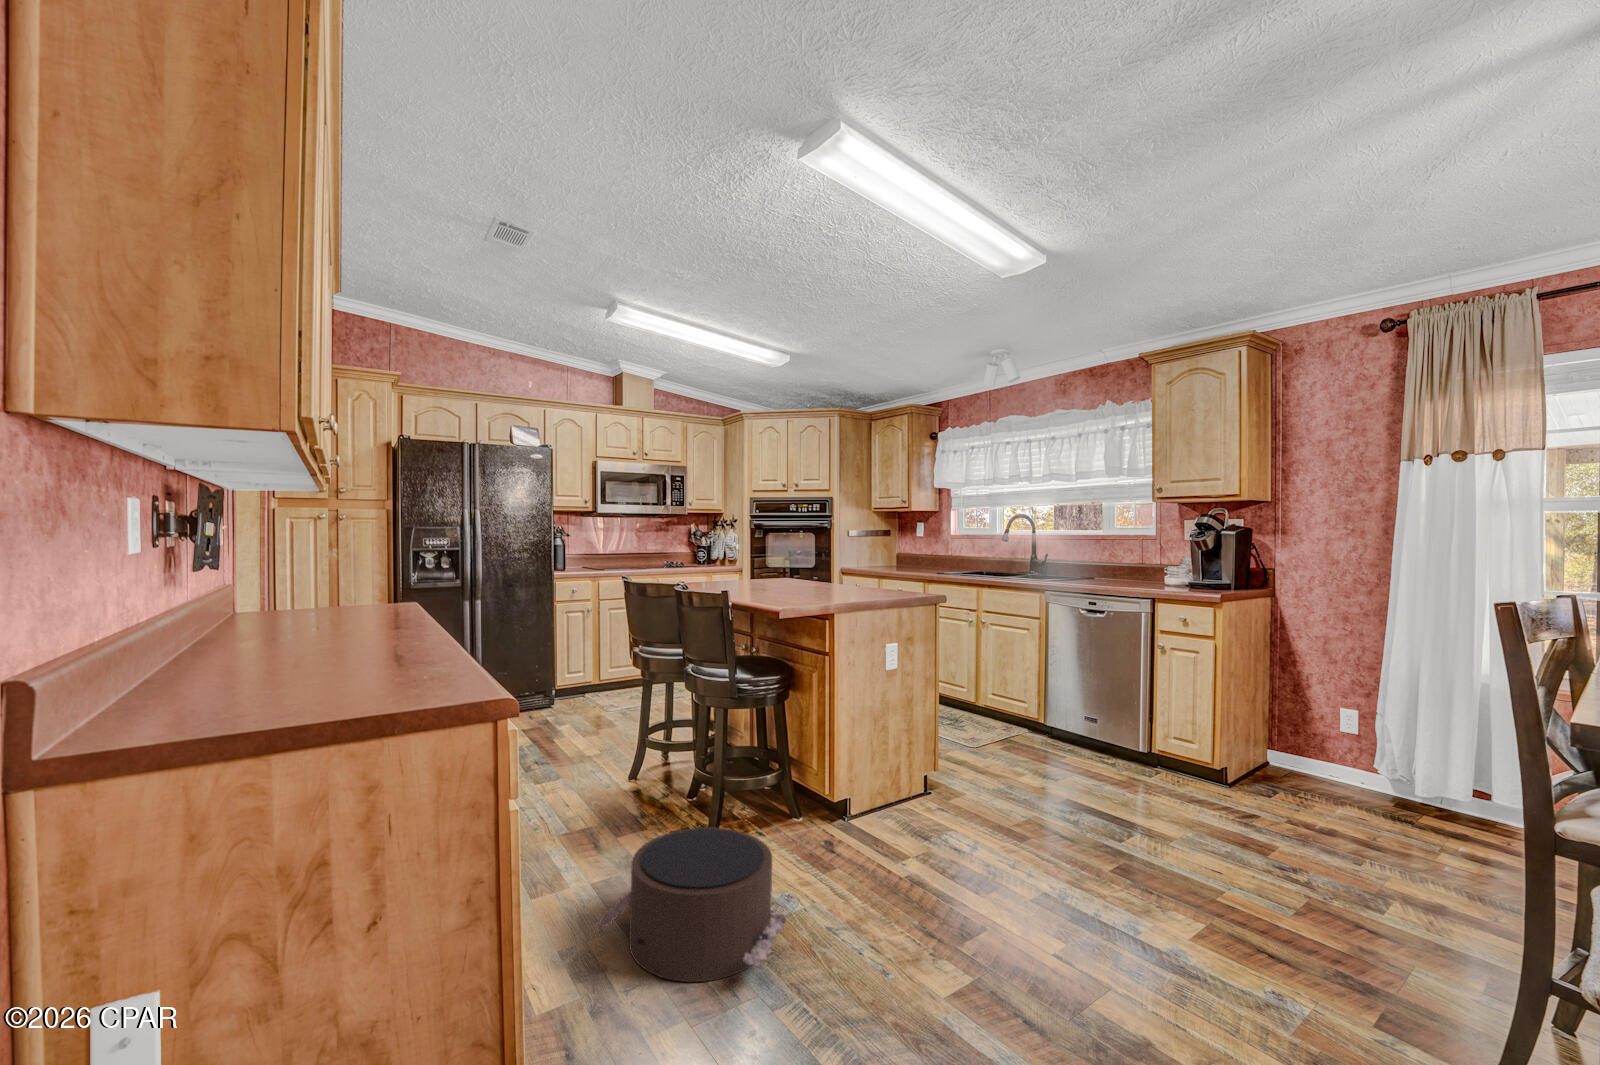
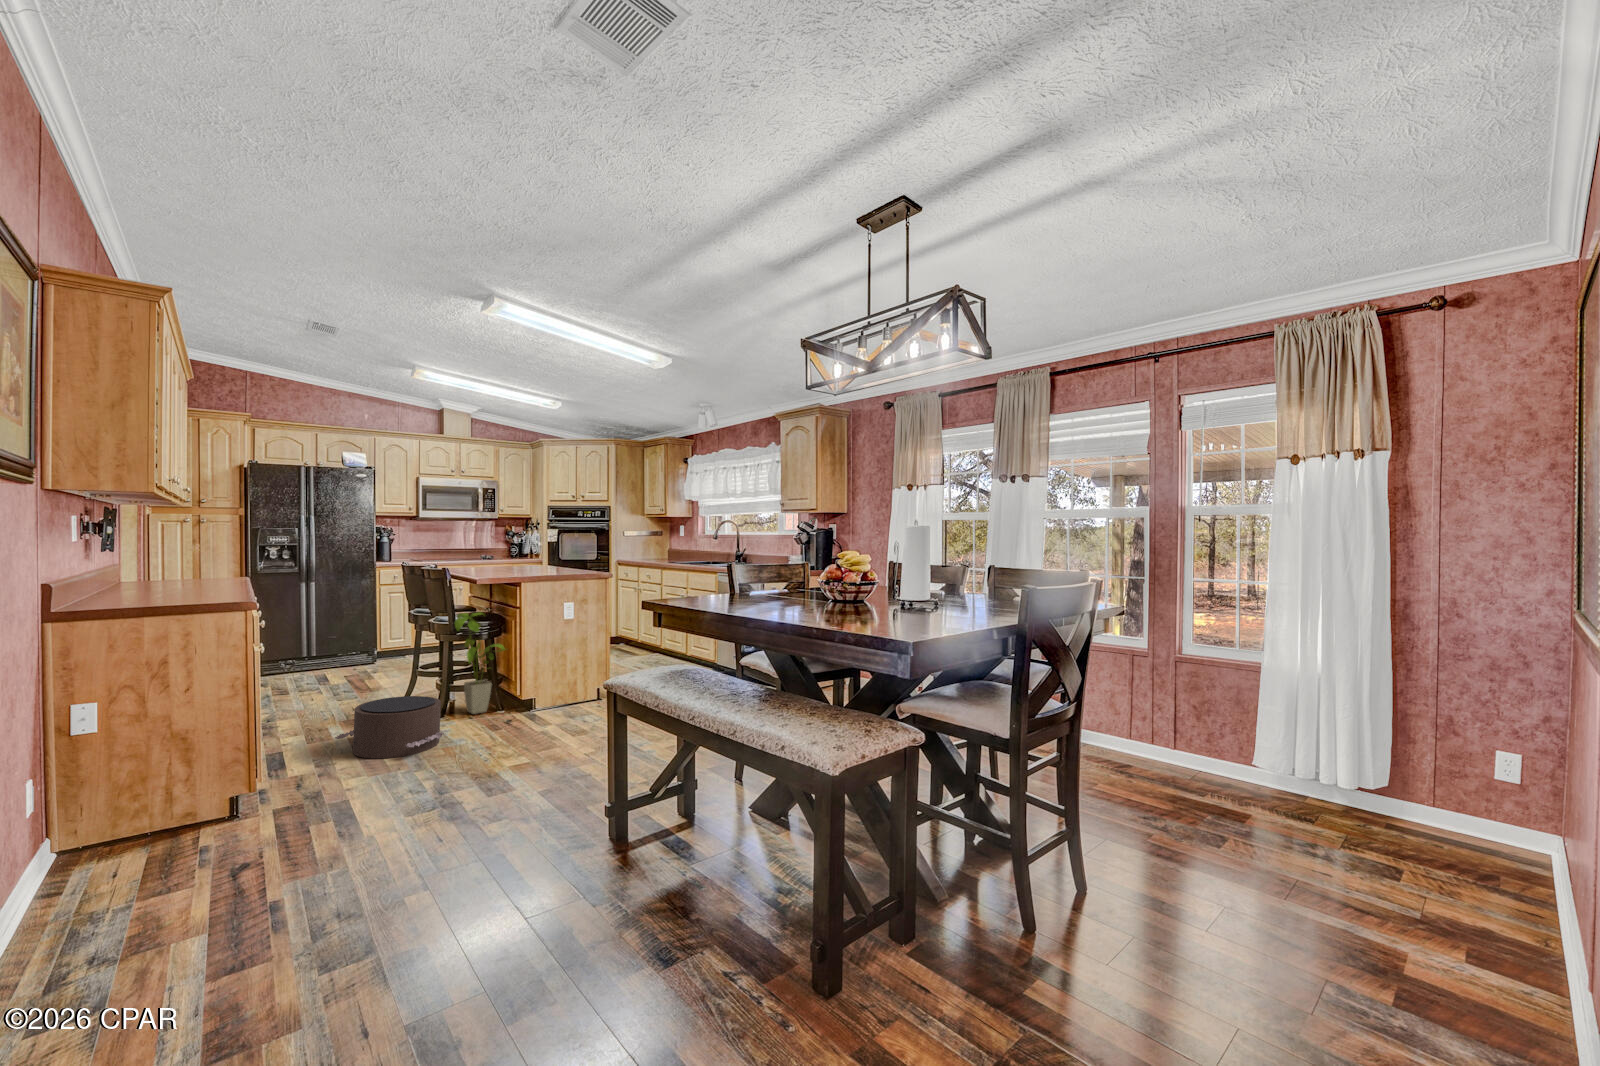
house plant: none [741,666,827,837] -> present [455,612,506,714]

